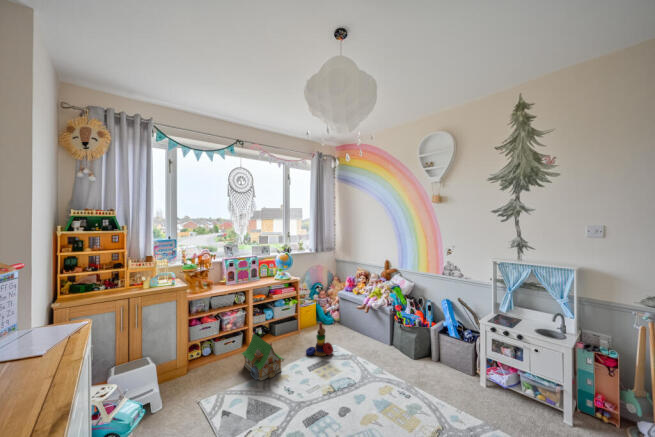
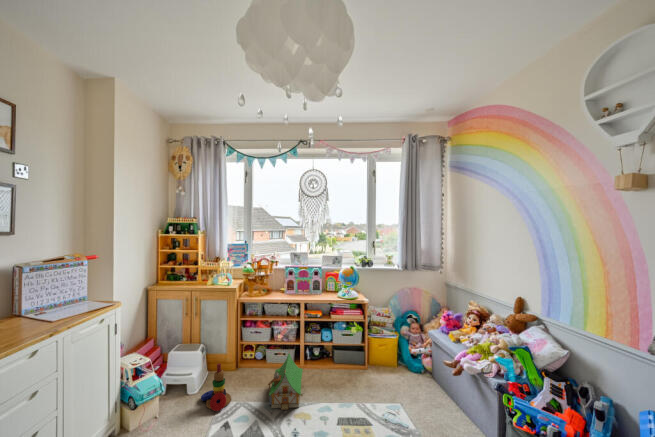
stacking toy: present [306,323,333,356] -> present [201,363,231,411]

